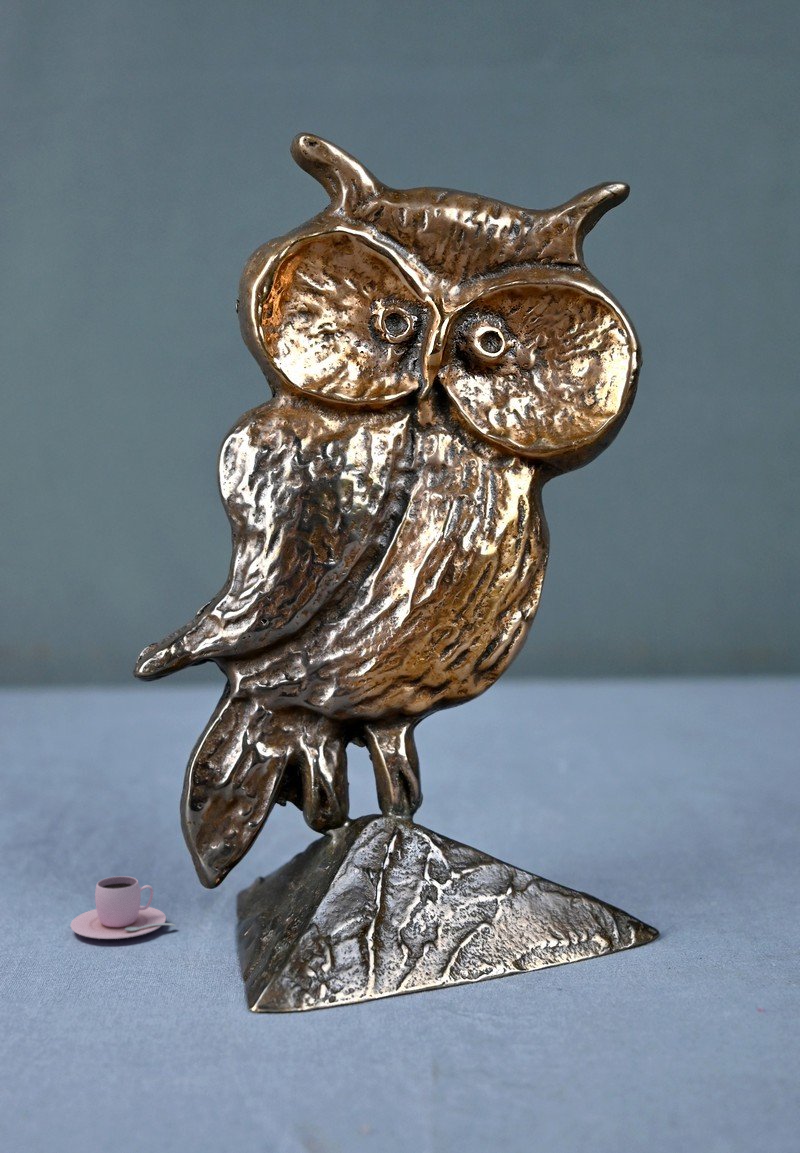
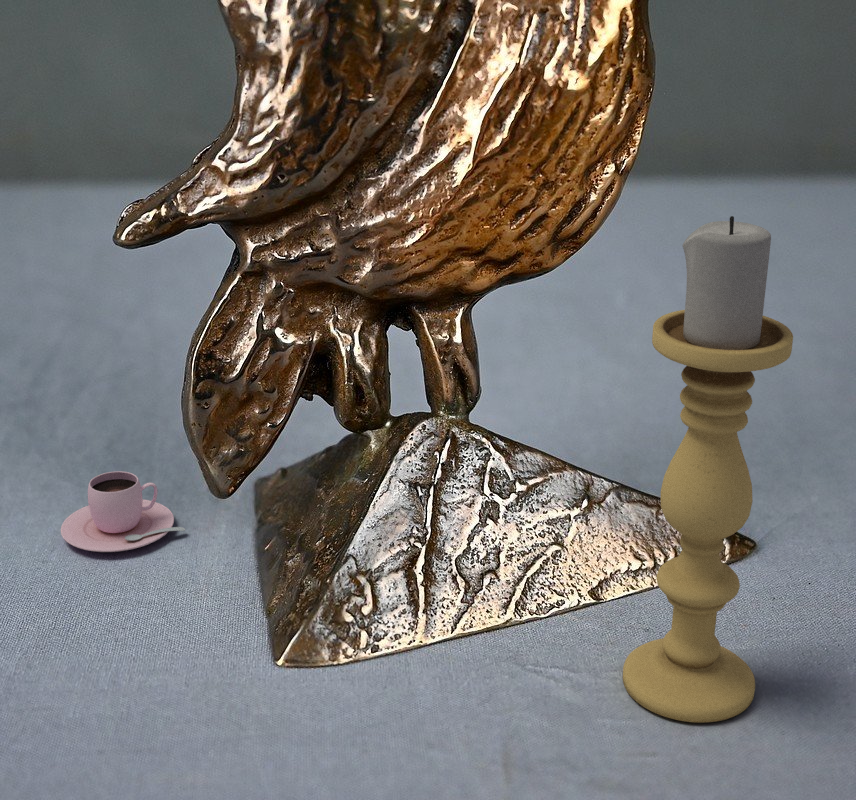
candle holder: none [535,627,643,1041] -> present [622,216,793,723]

